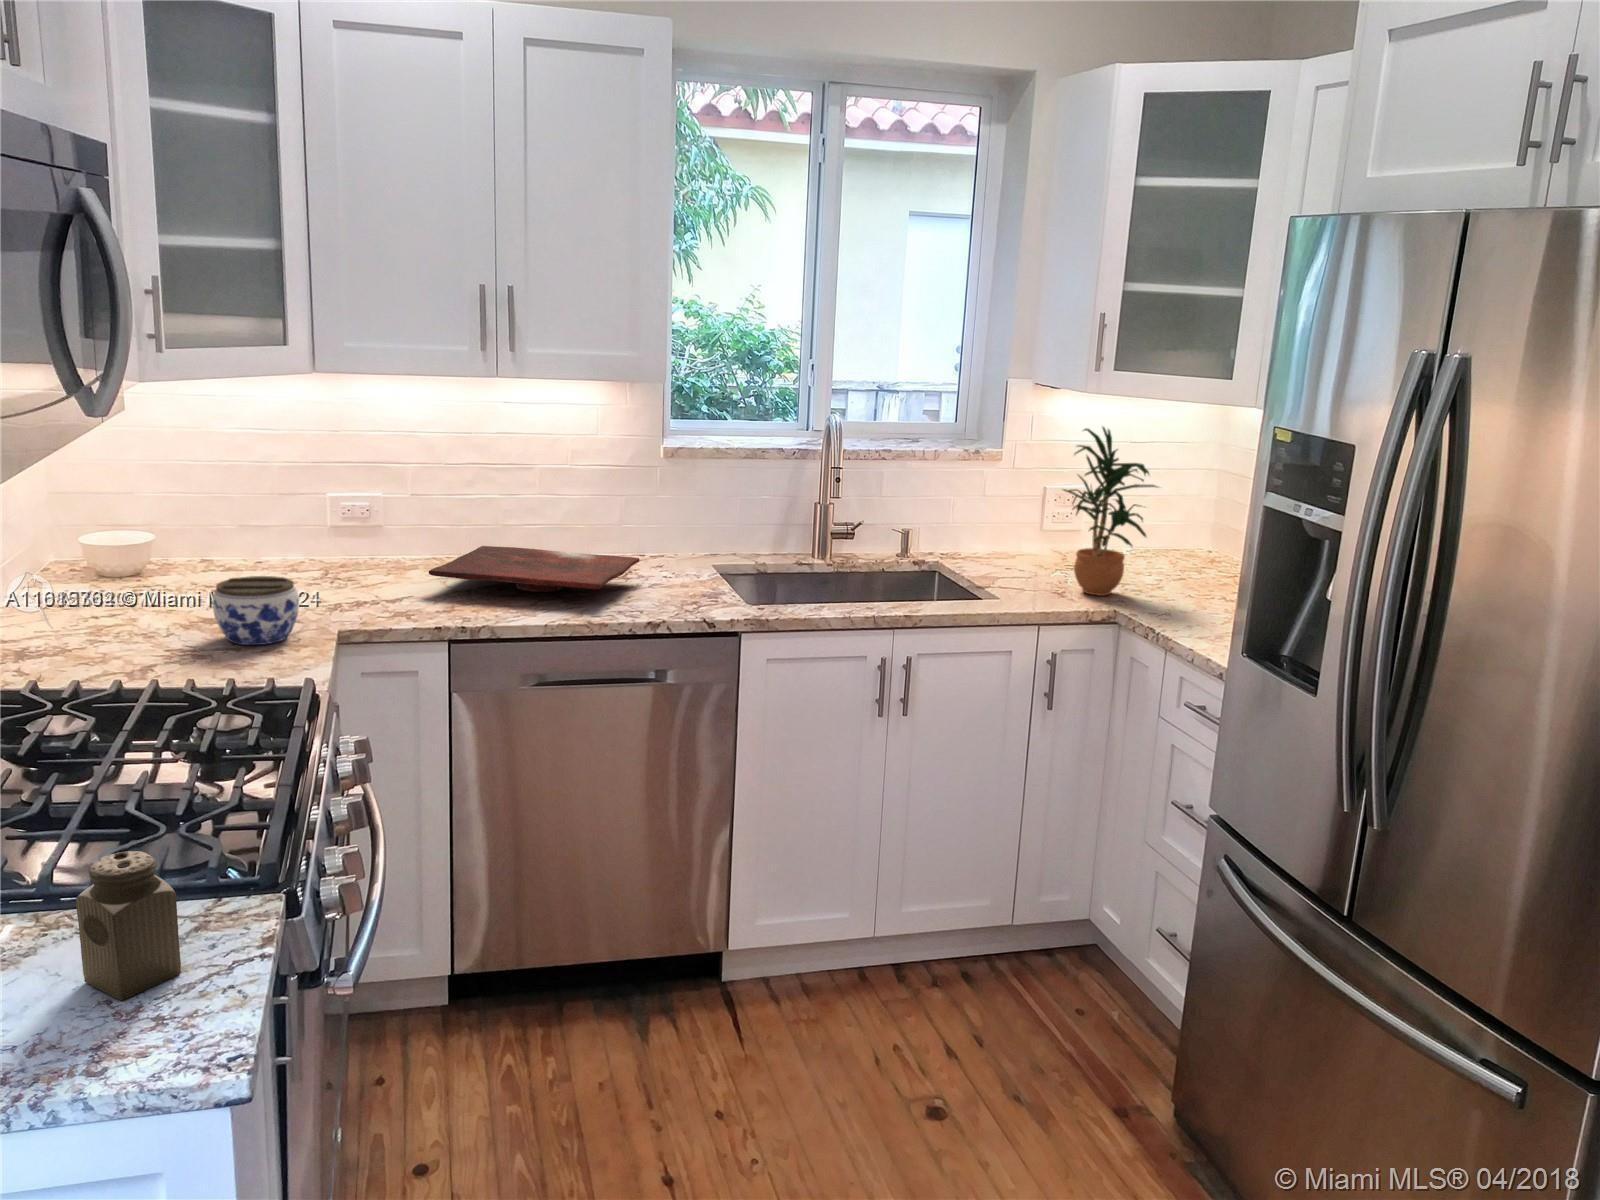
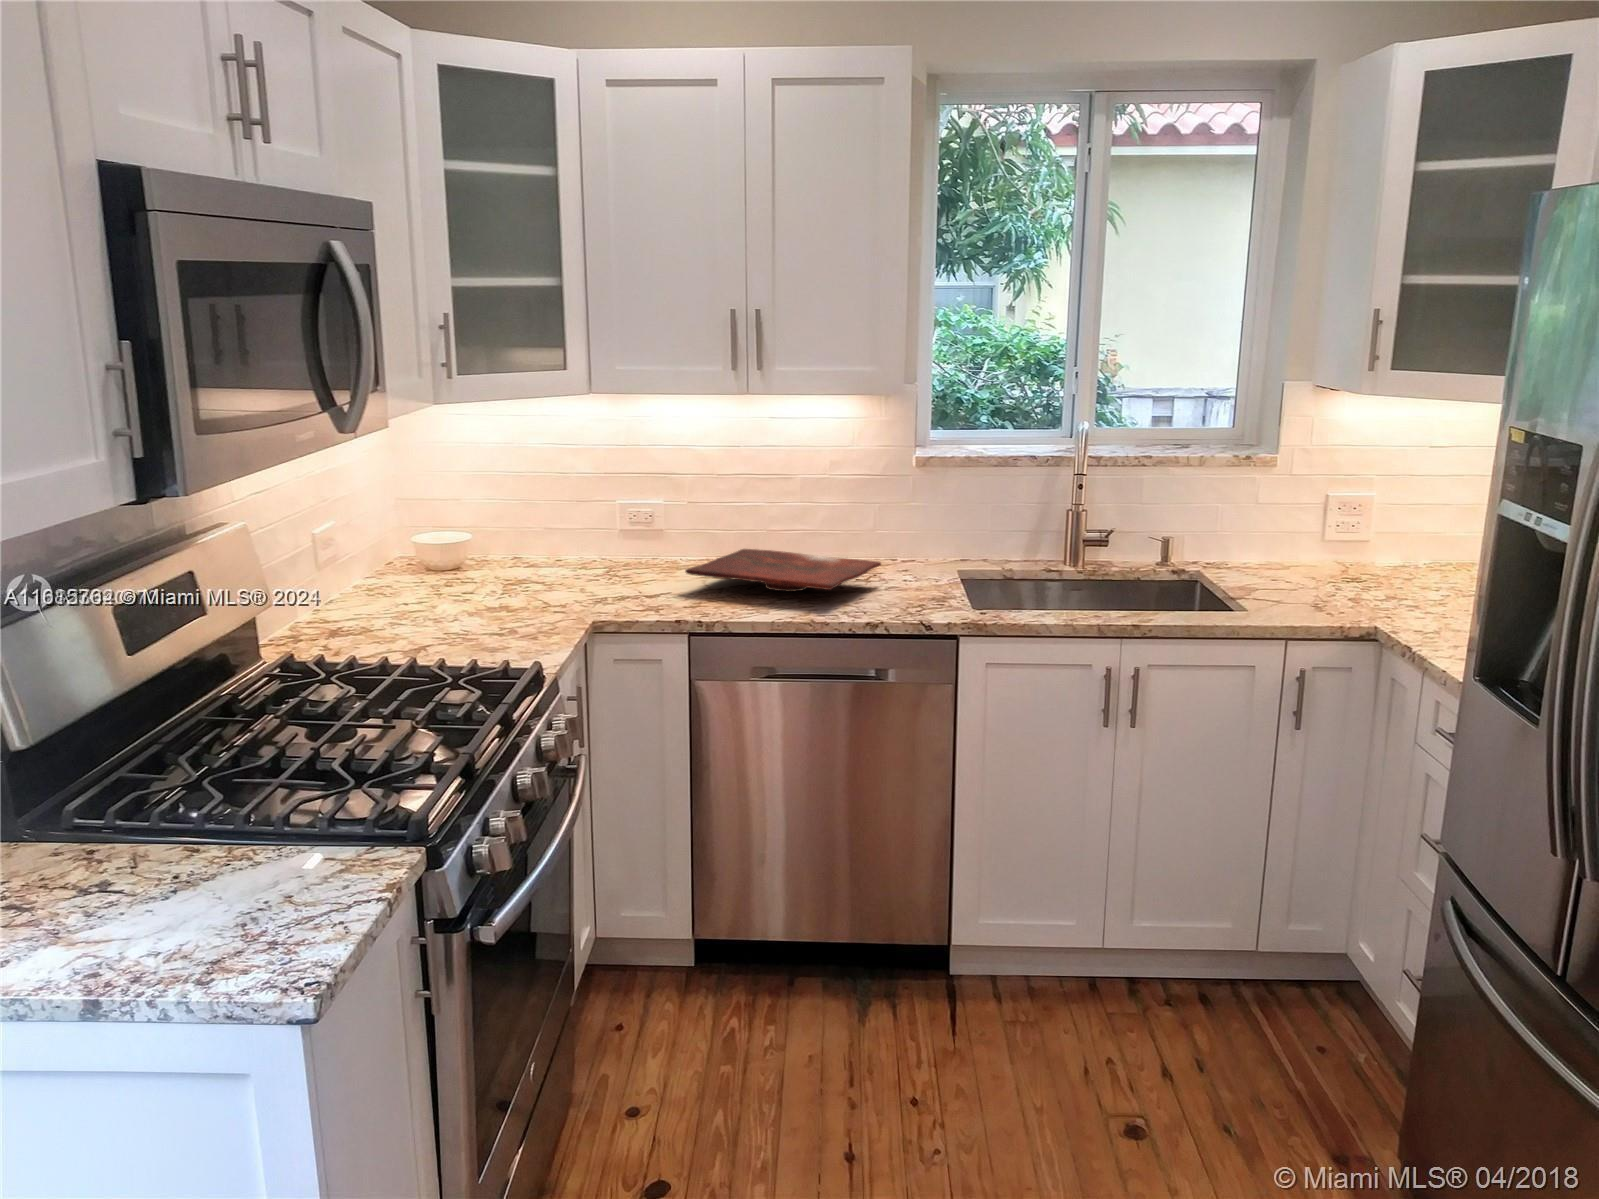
potted plant: present [1063,427,1157,596] -> none [1319,429,1436,610]
jar: present [212,576,299,645] -> none [488,571,559,631]
salt shaker: present [76,851,181,1000] -> none [226,797,310,923]

